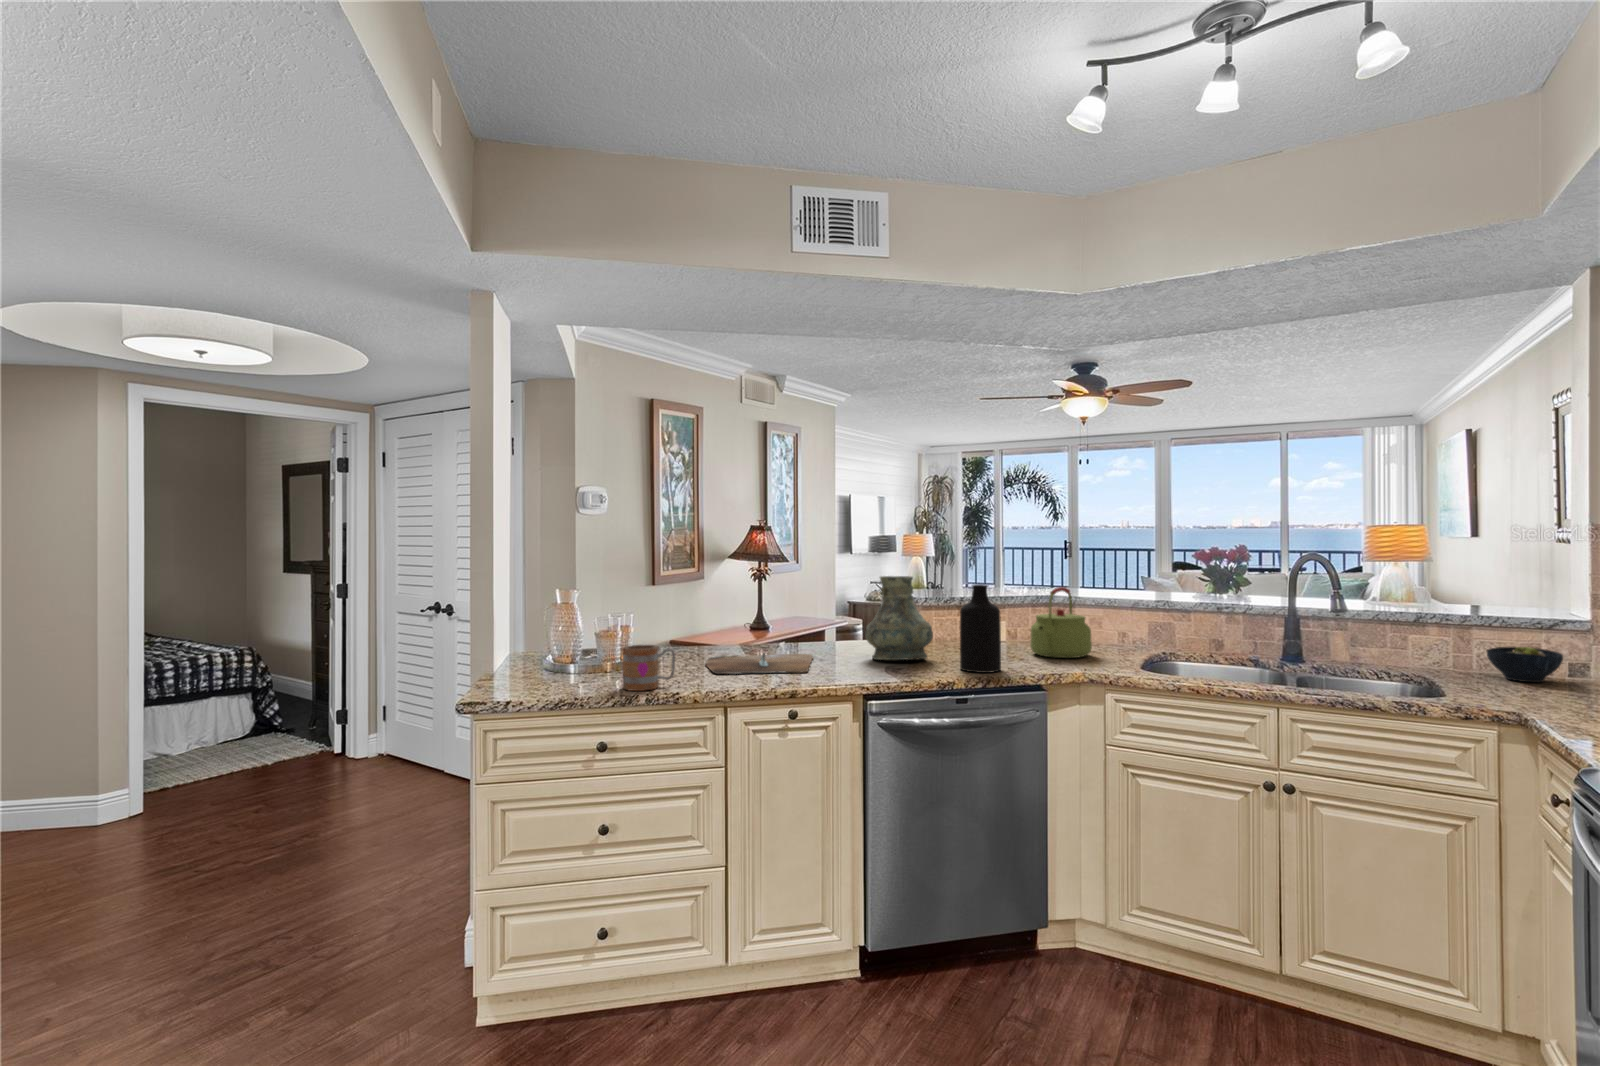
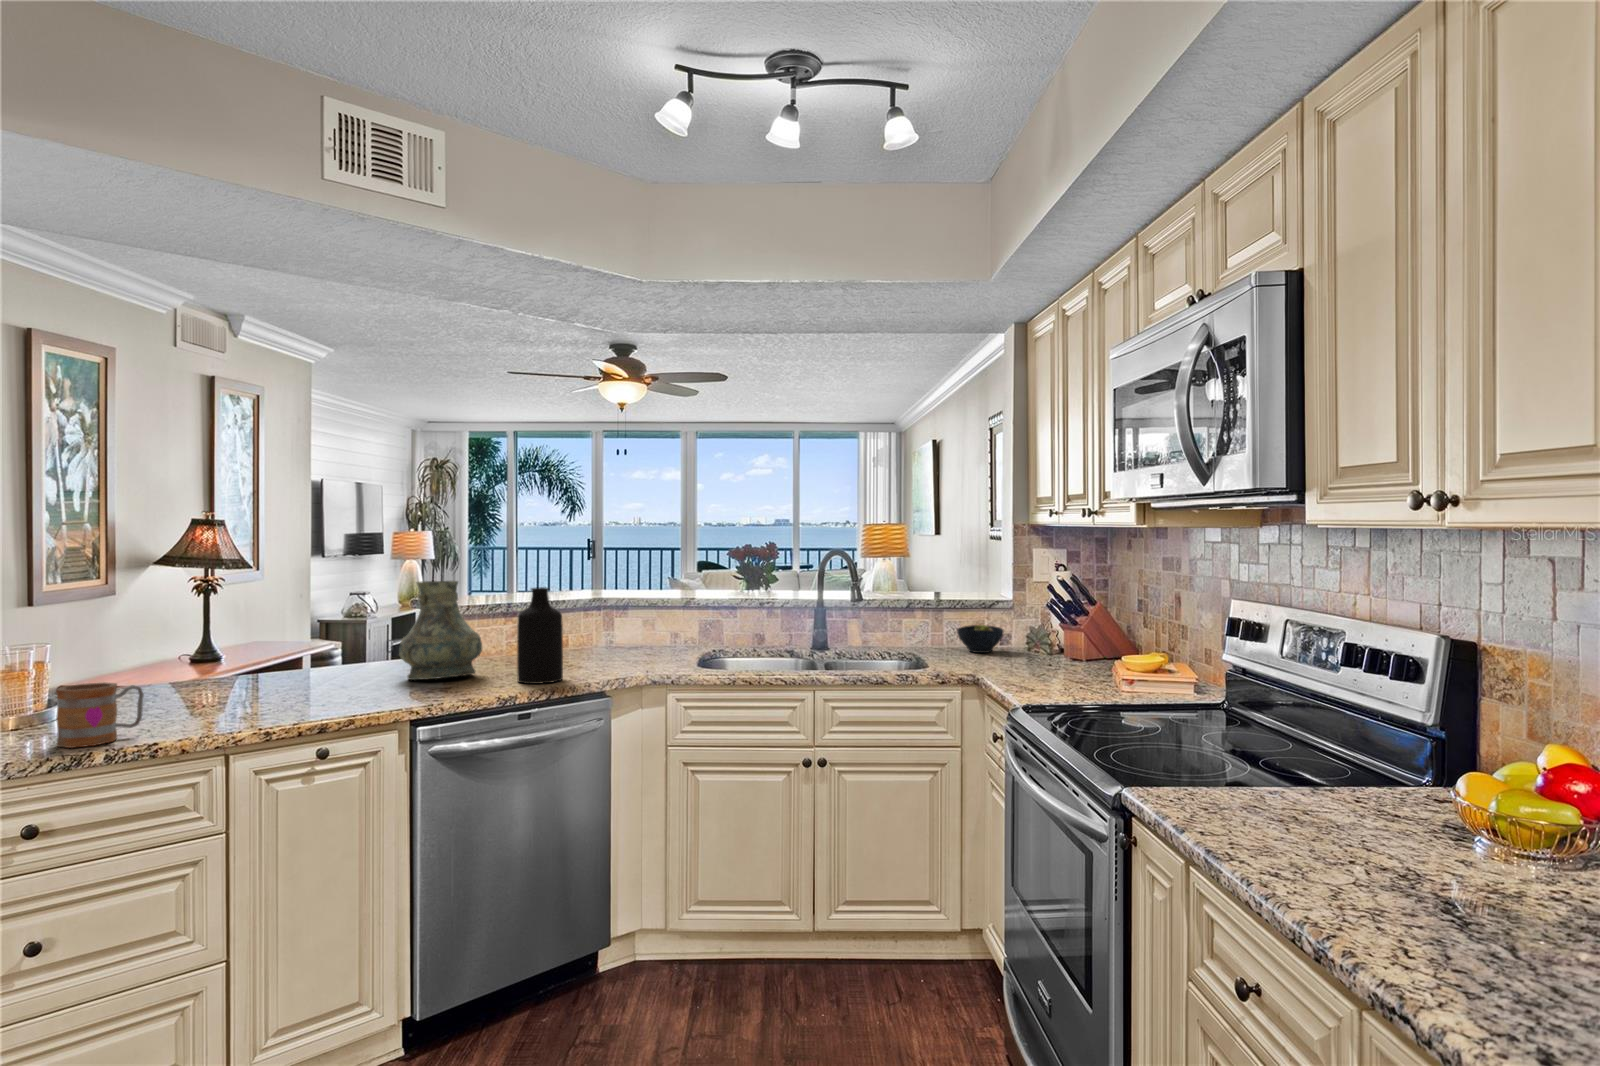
kettle: present [1030,587,1092,658] -> none [586,588,648,662]
cutting board: present [705,654,814,674] -> none [172,680,332,715]

